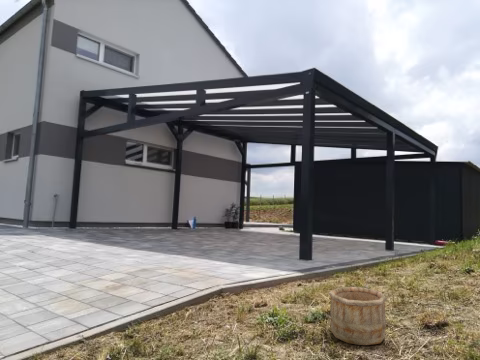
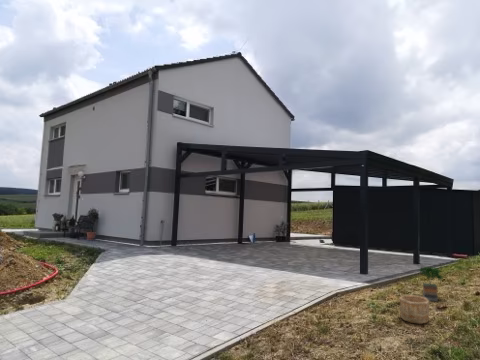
potted tree: none [378,240,420,300] -> present [420,267,443,301]

